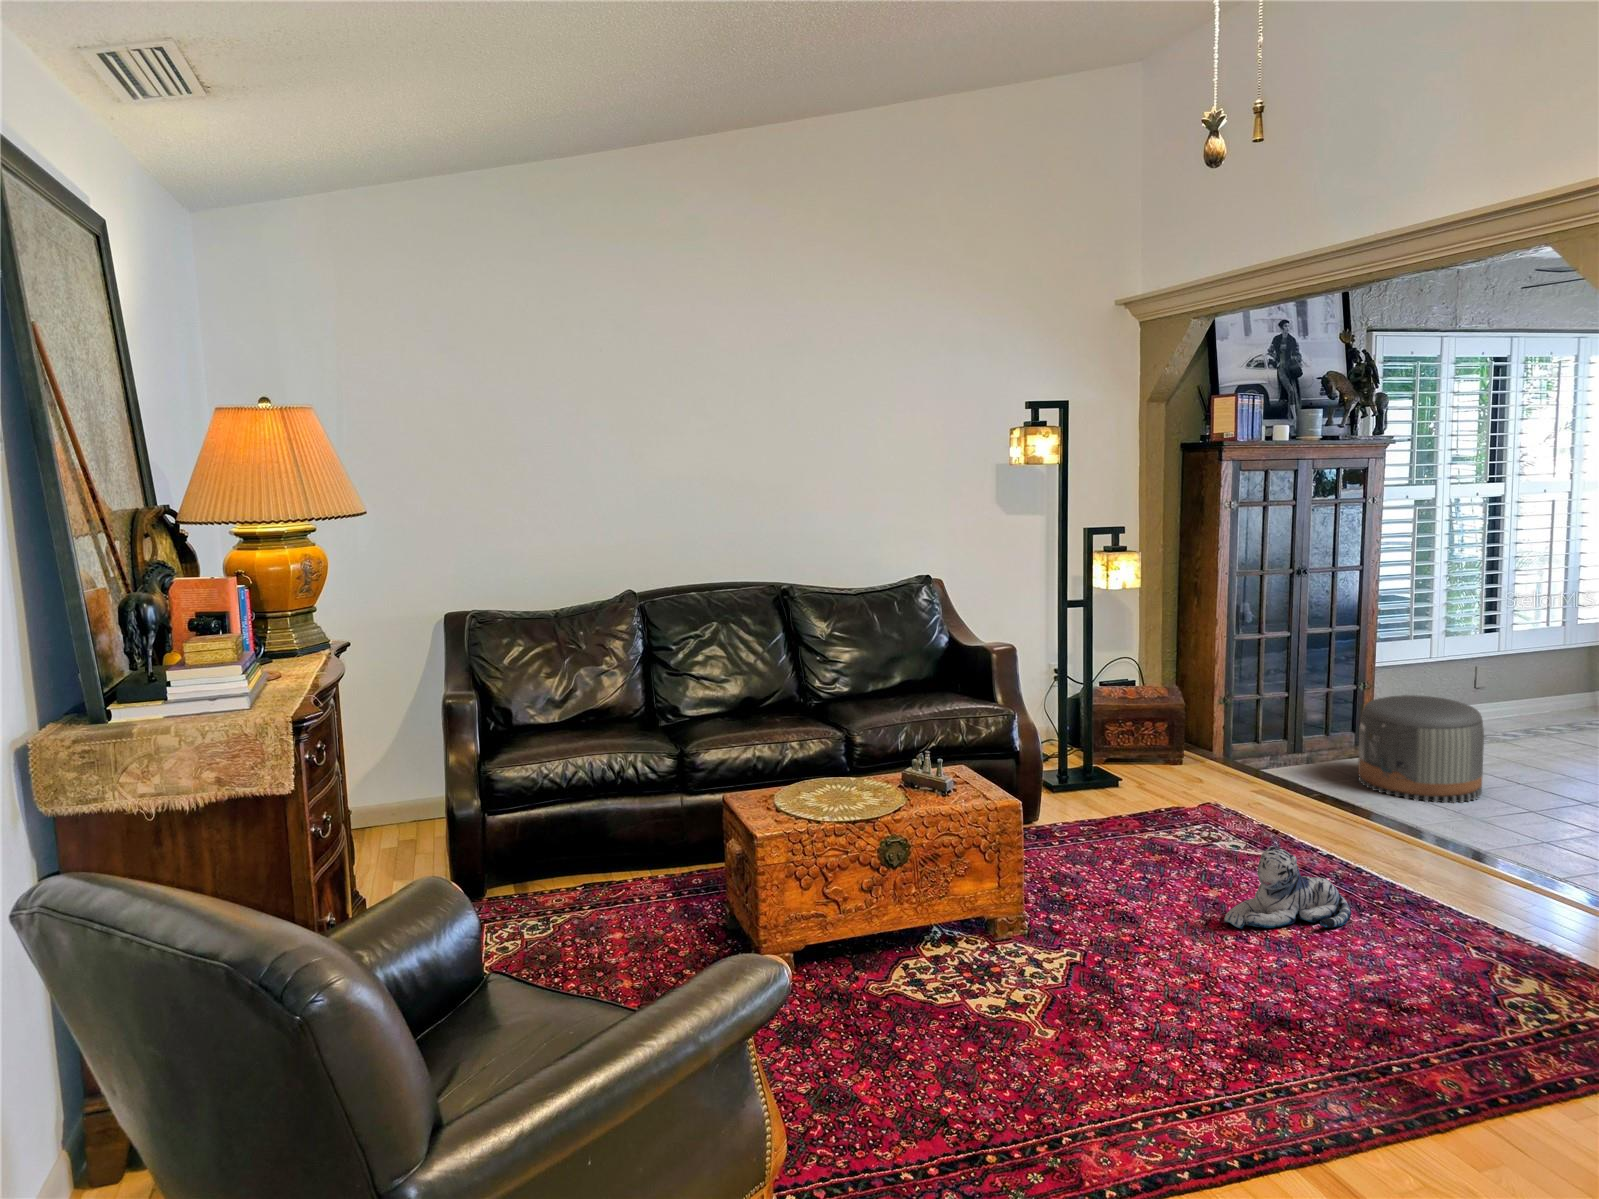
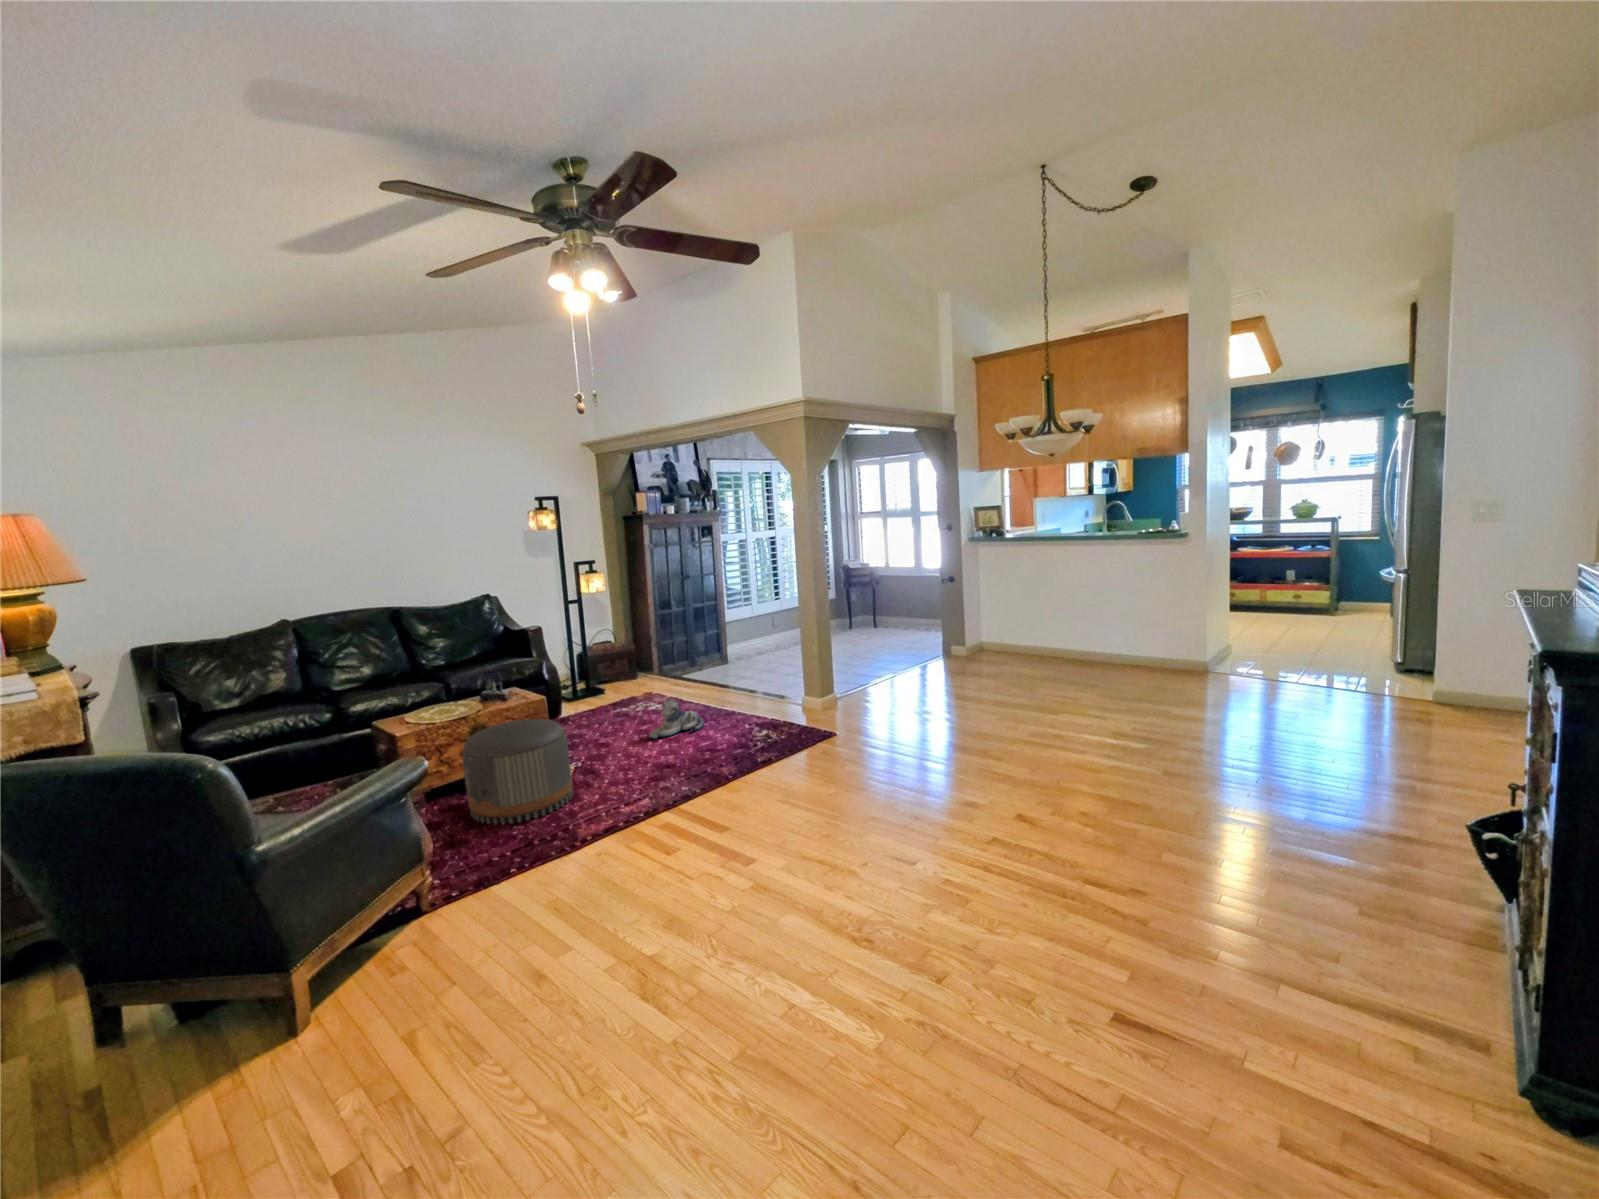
pouf: present [1358,695,1484,803] -> present [462,719,573,824]

